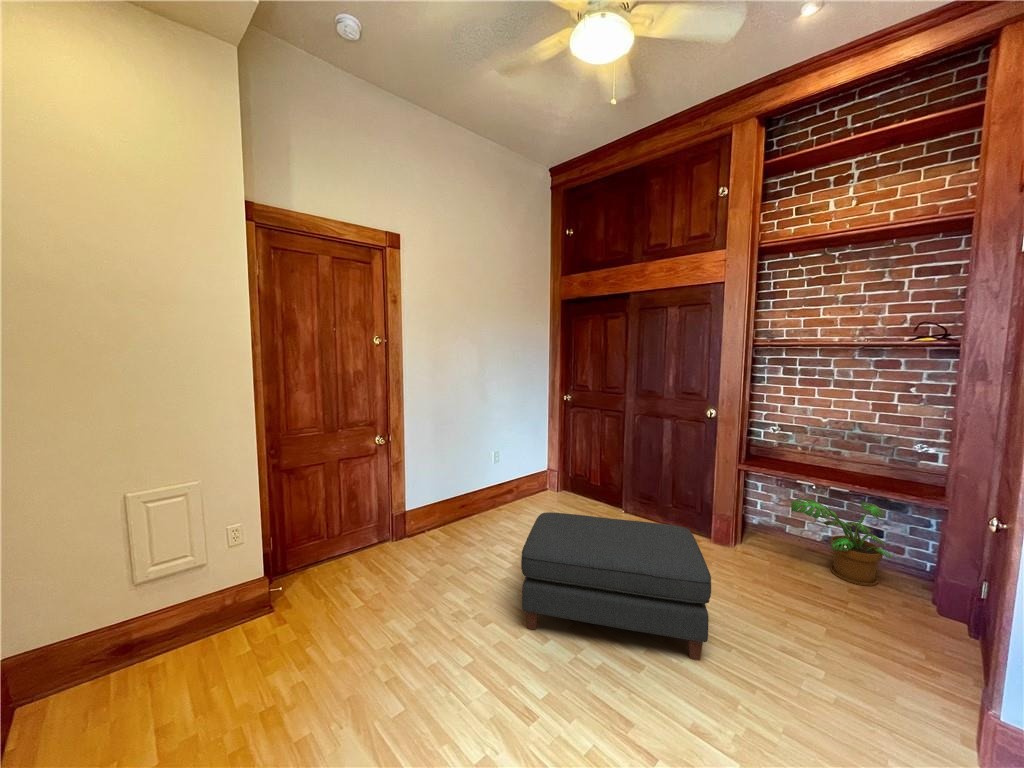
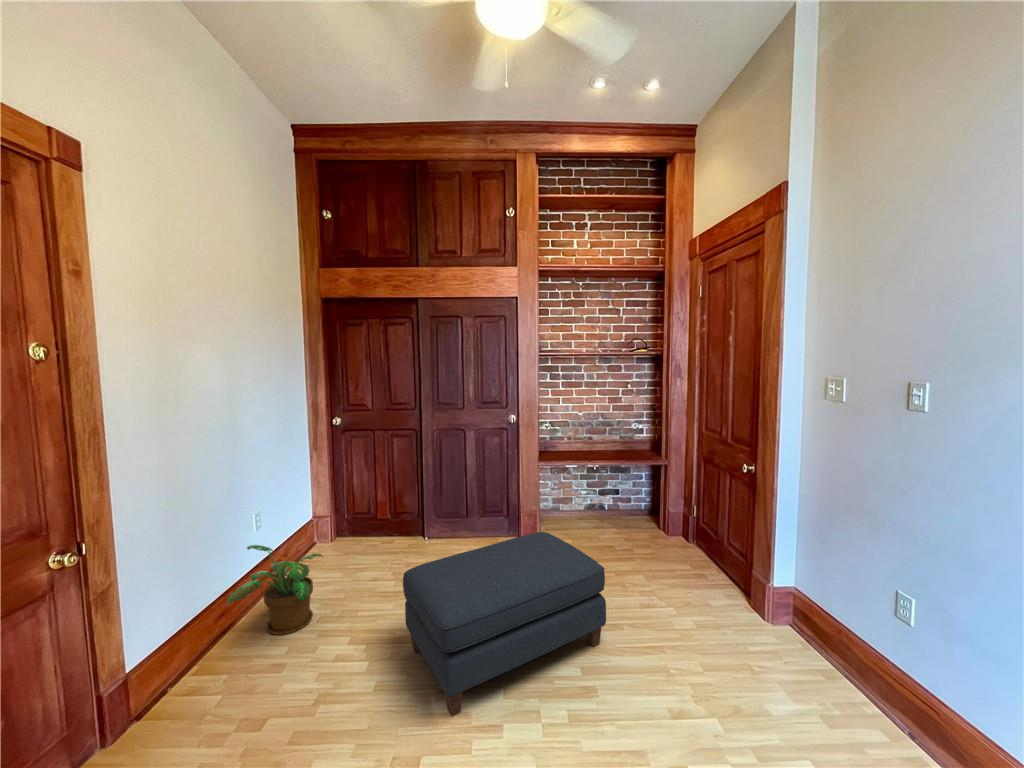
potted plant: present [791,499,893,586] -> present [227,545,323,635]

